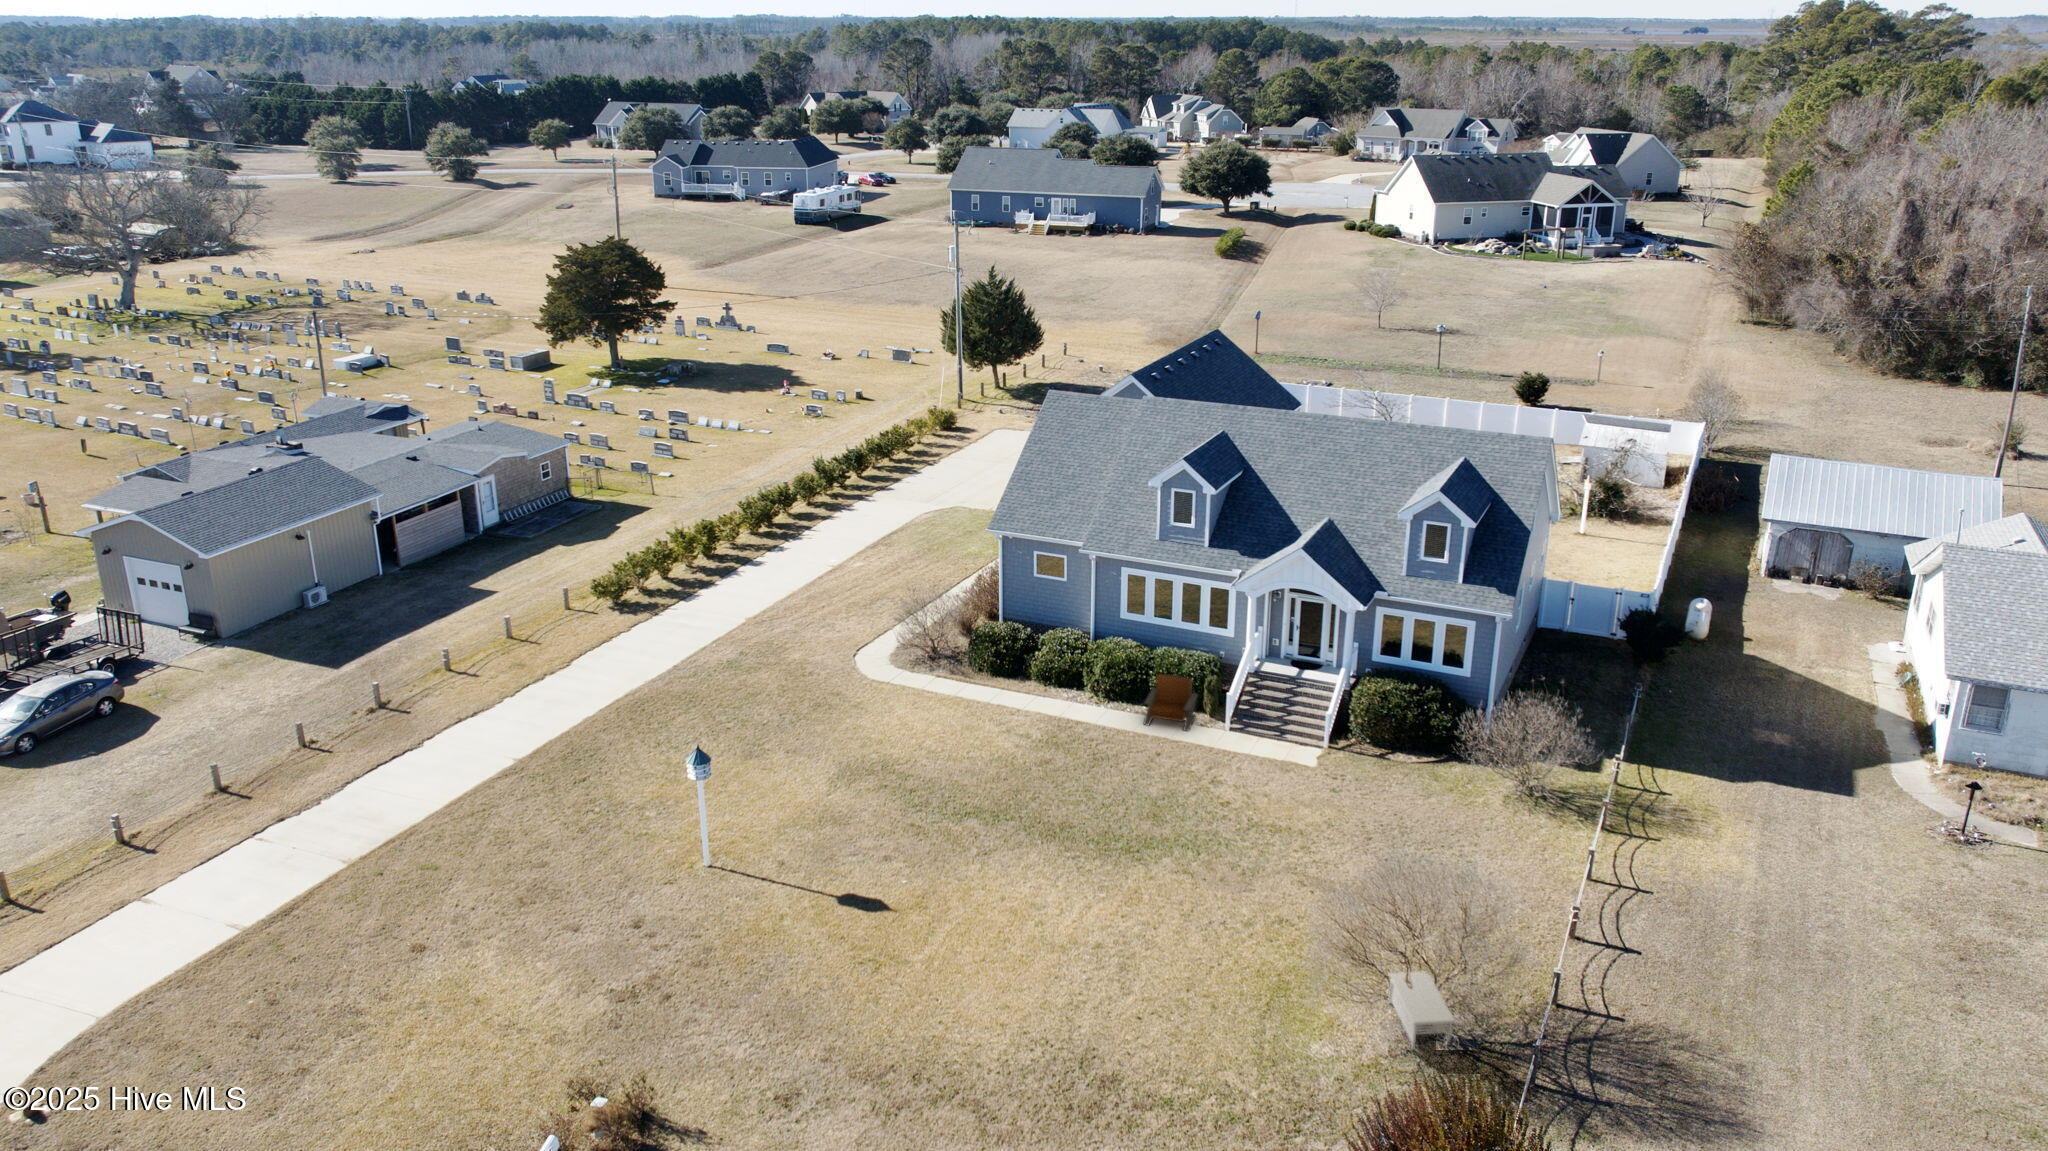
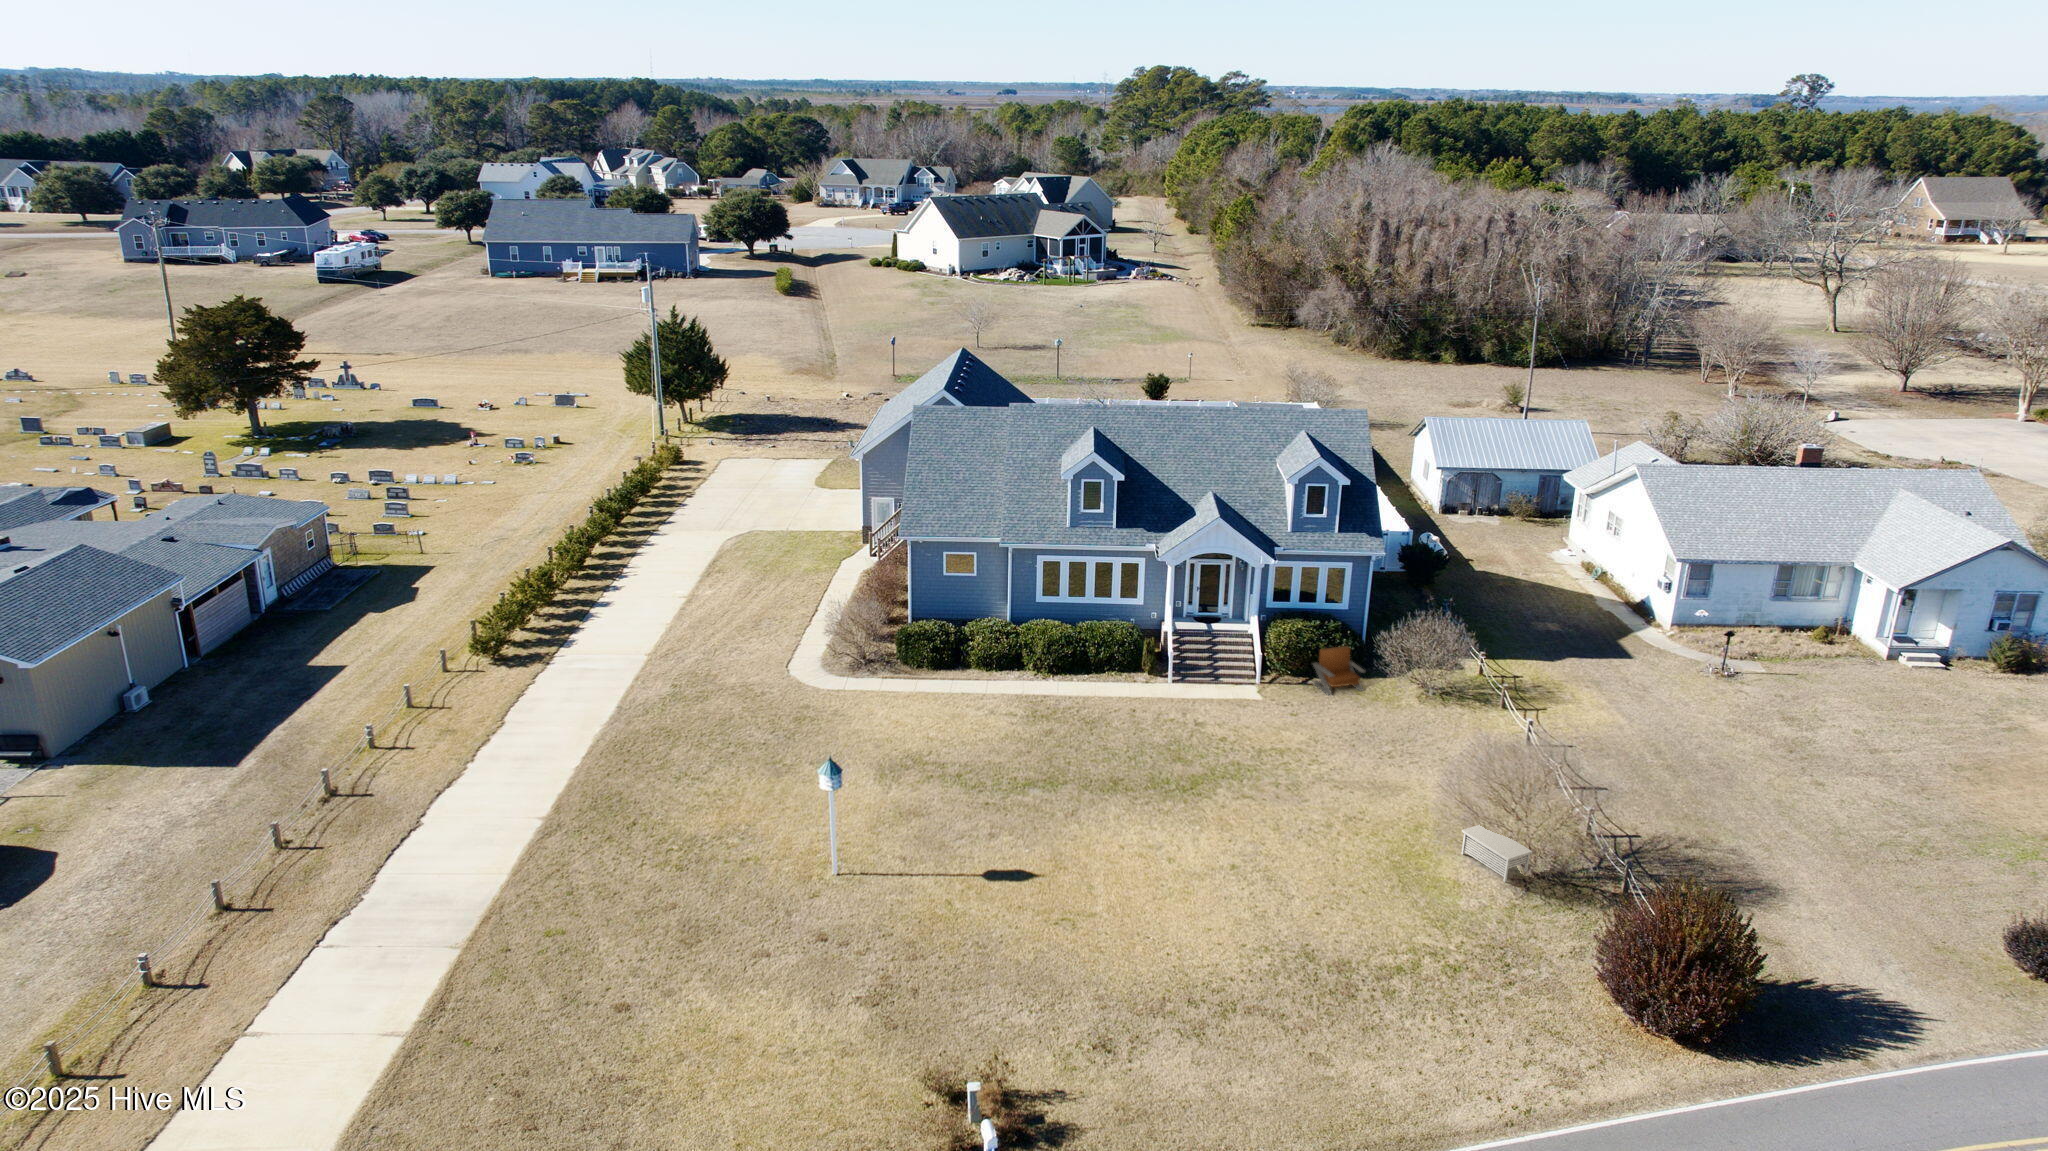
lounge chair: present [1144,674,1197,731] -> present [1313,646,1365,696]

